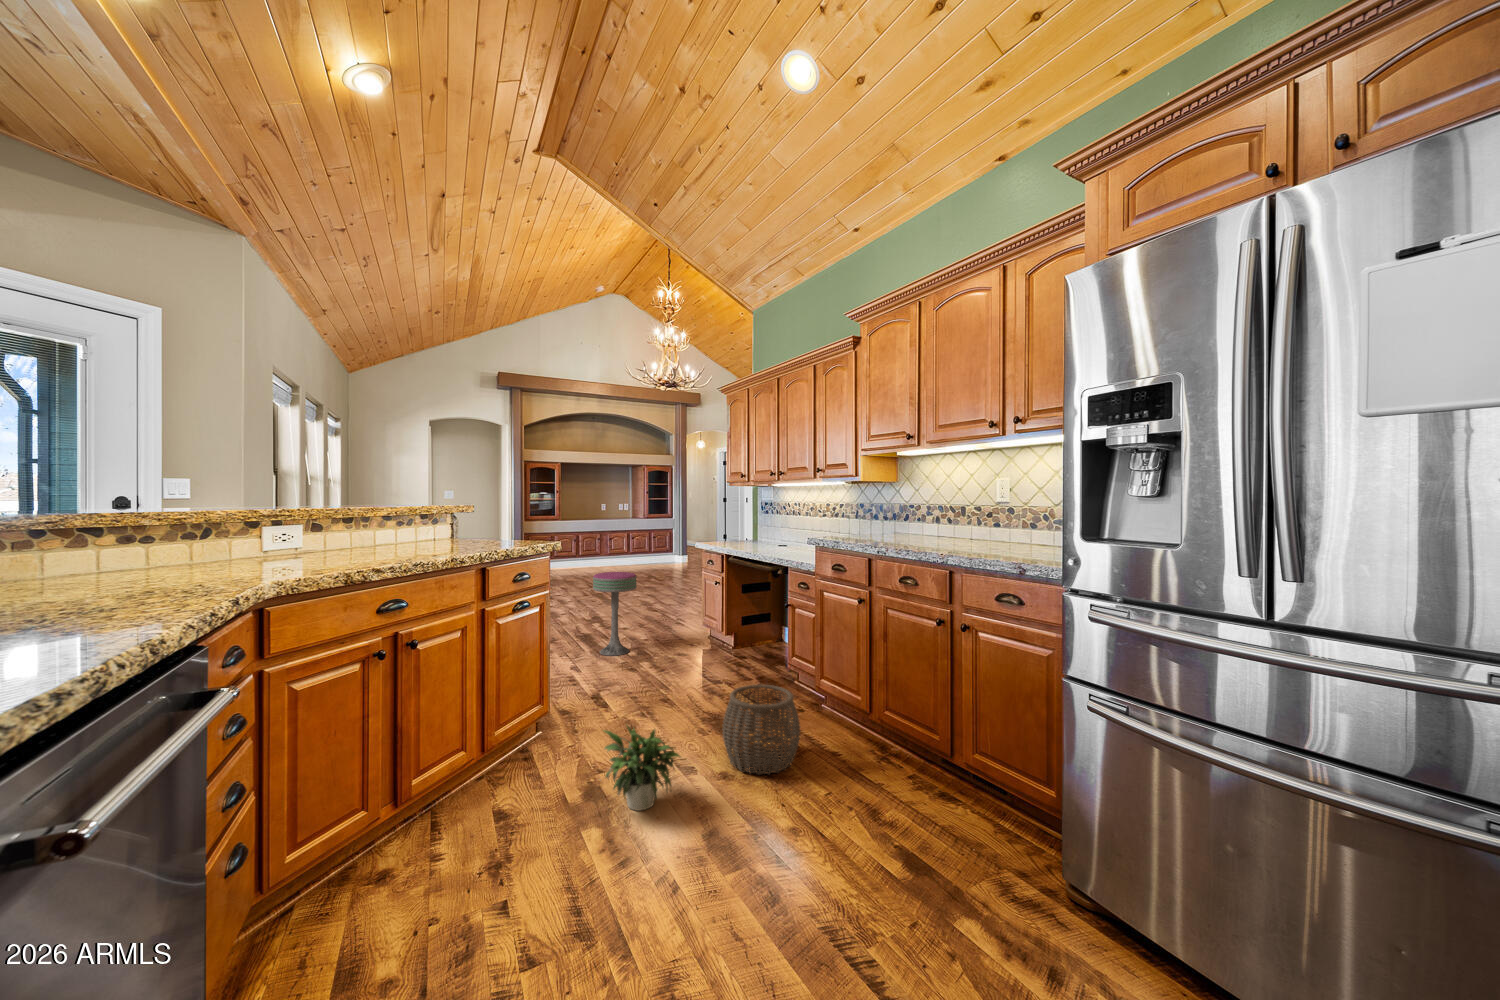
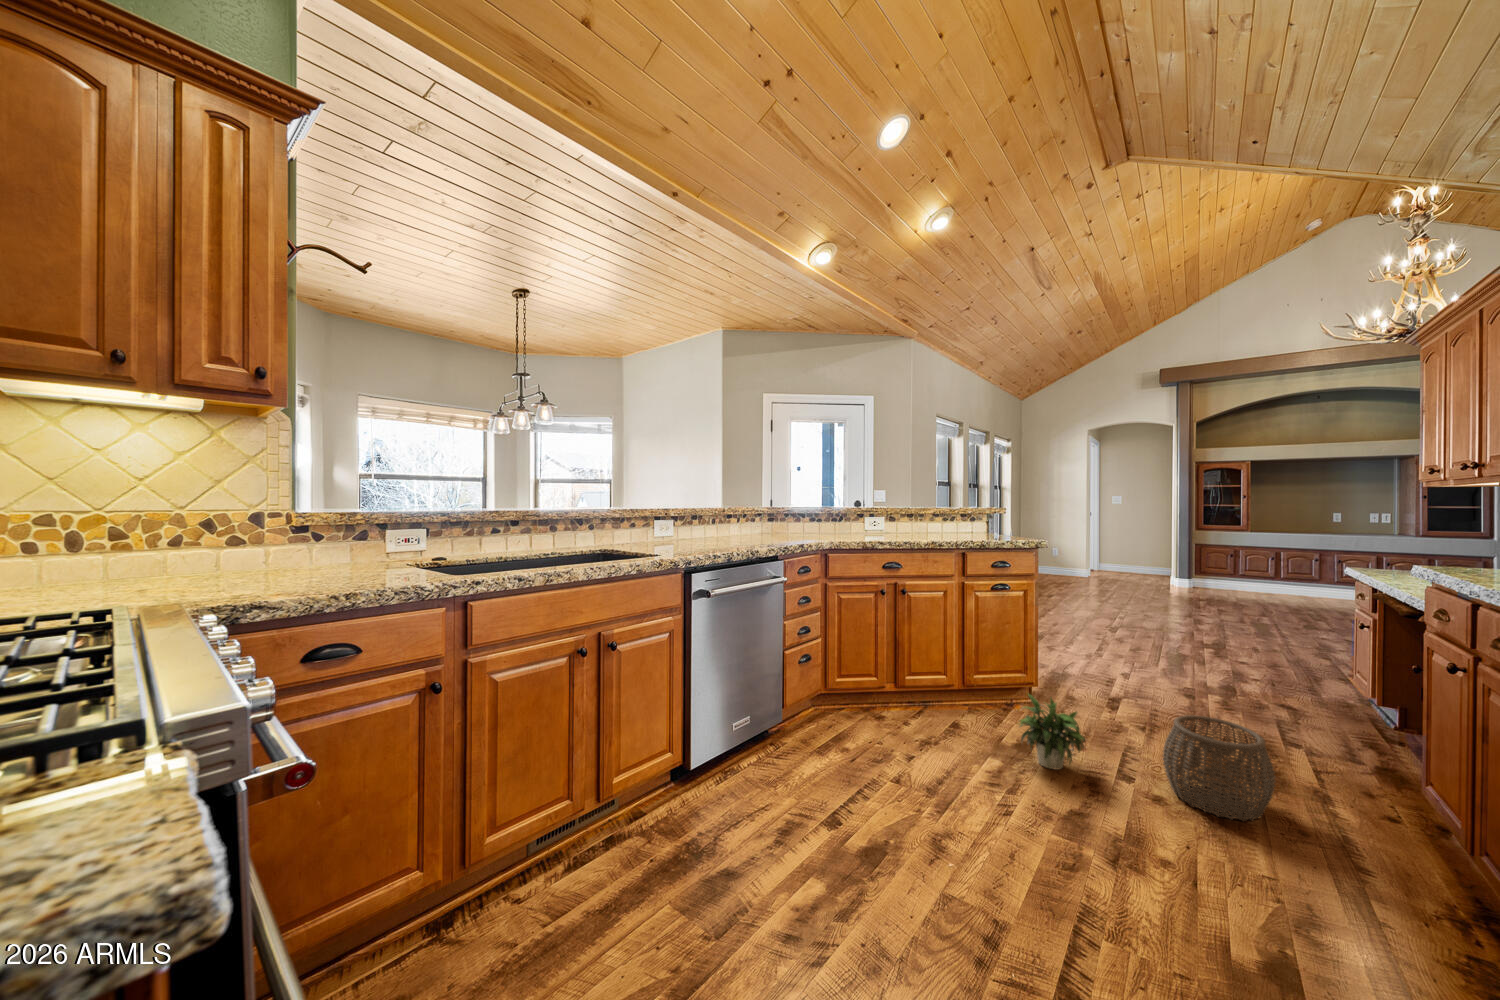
bar stool: present [593,572,637,656] -> none [1162,583,1220,673]

